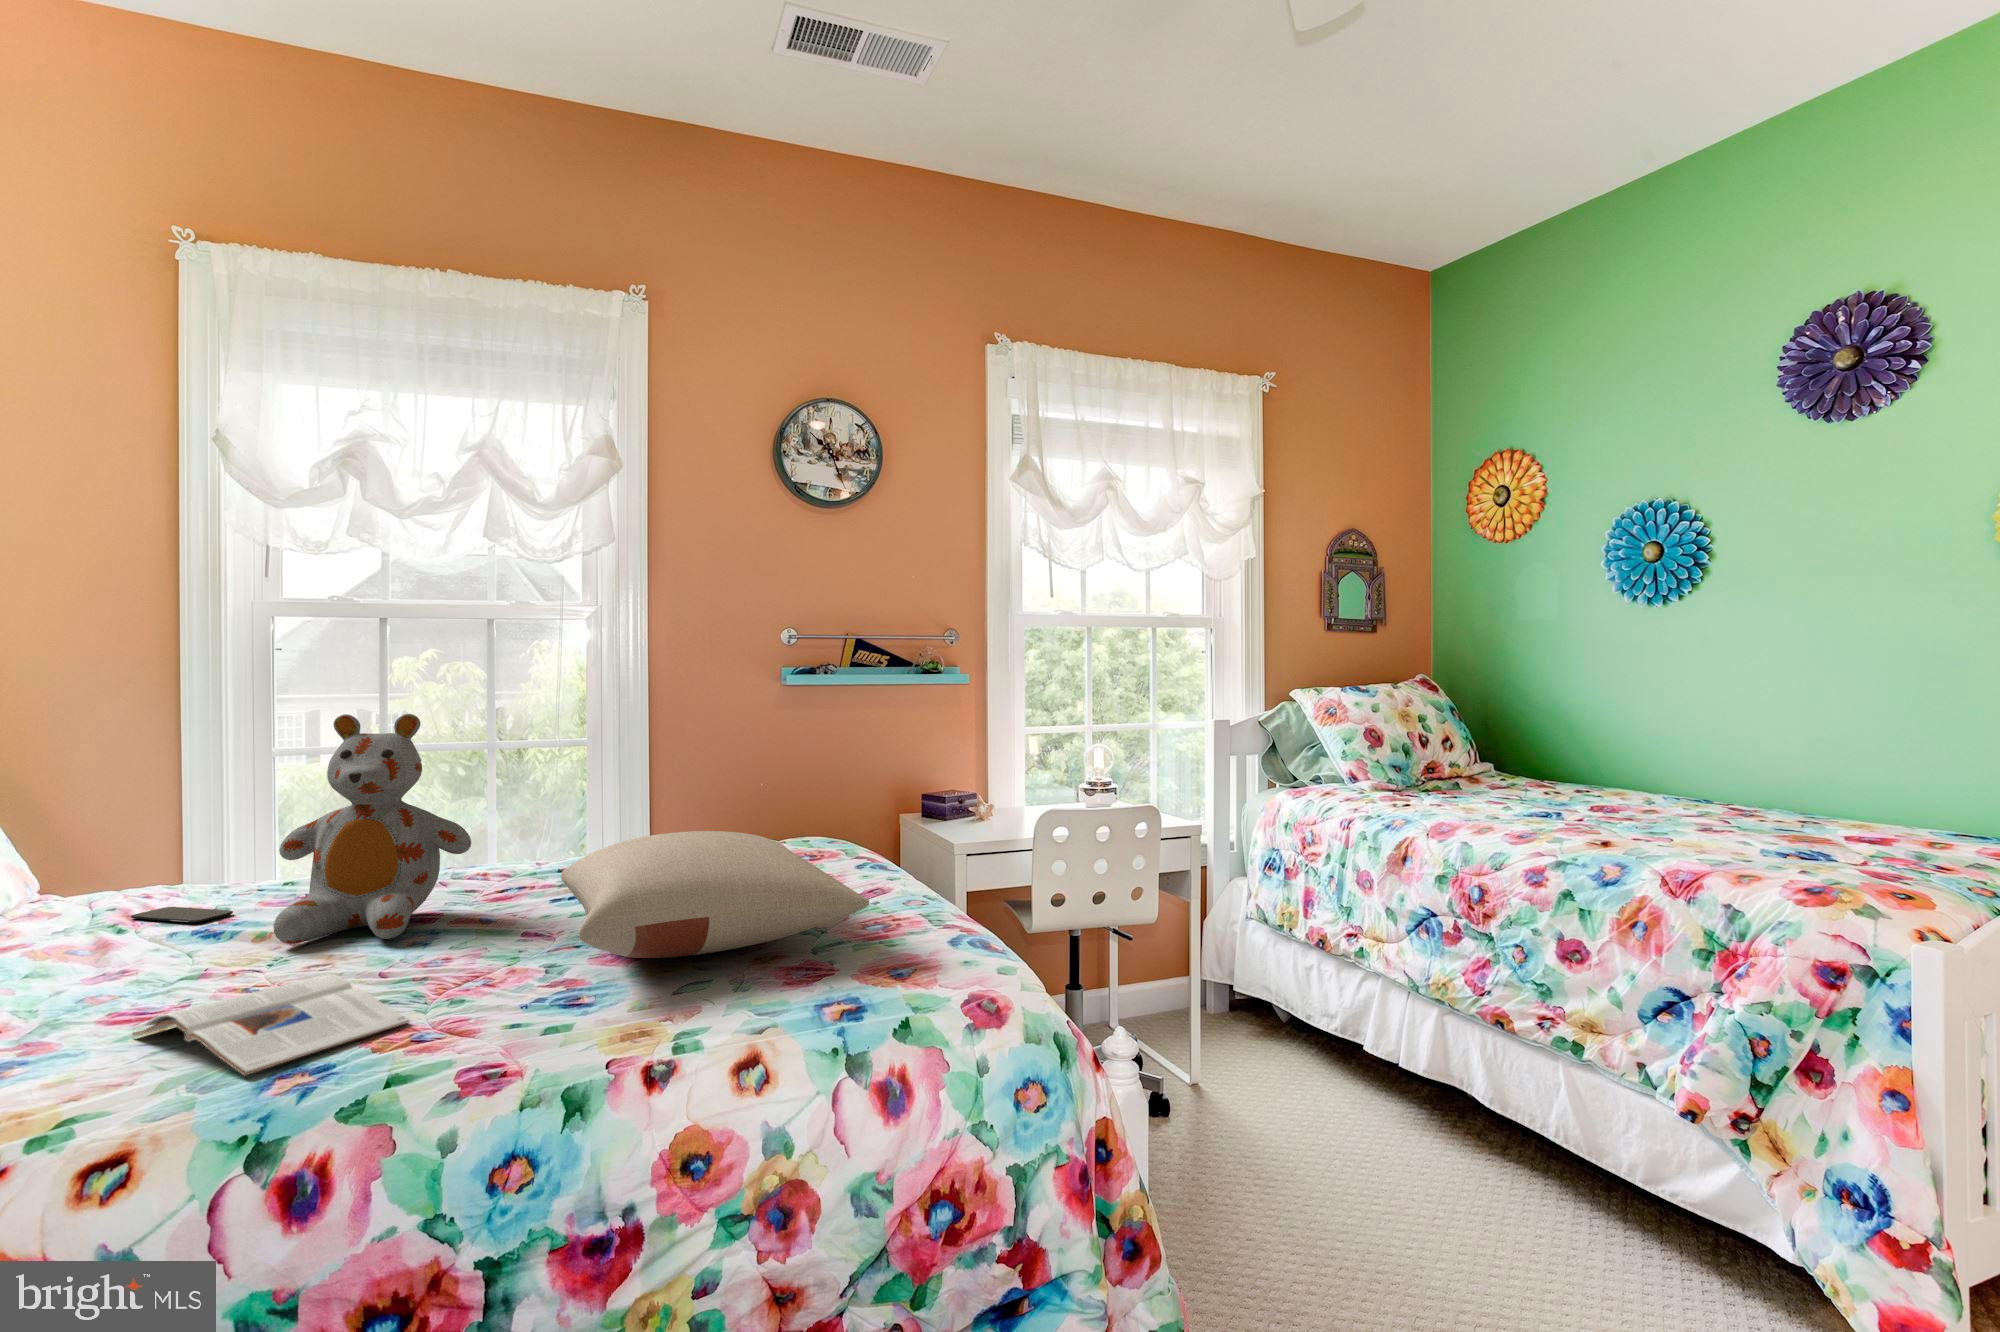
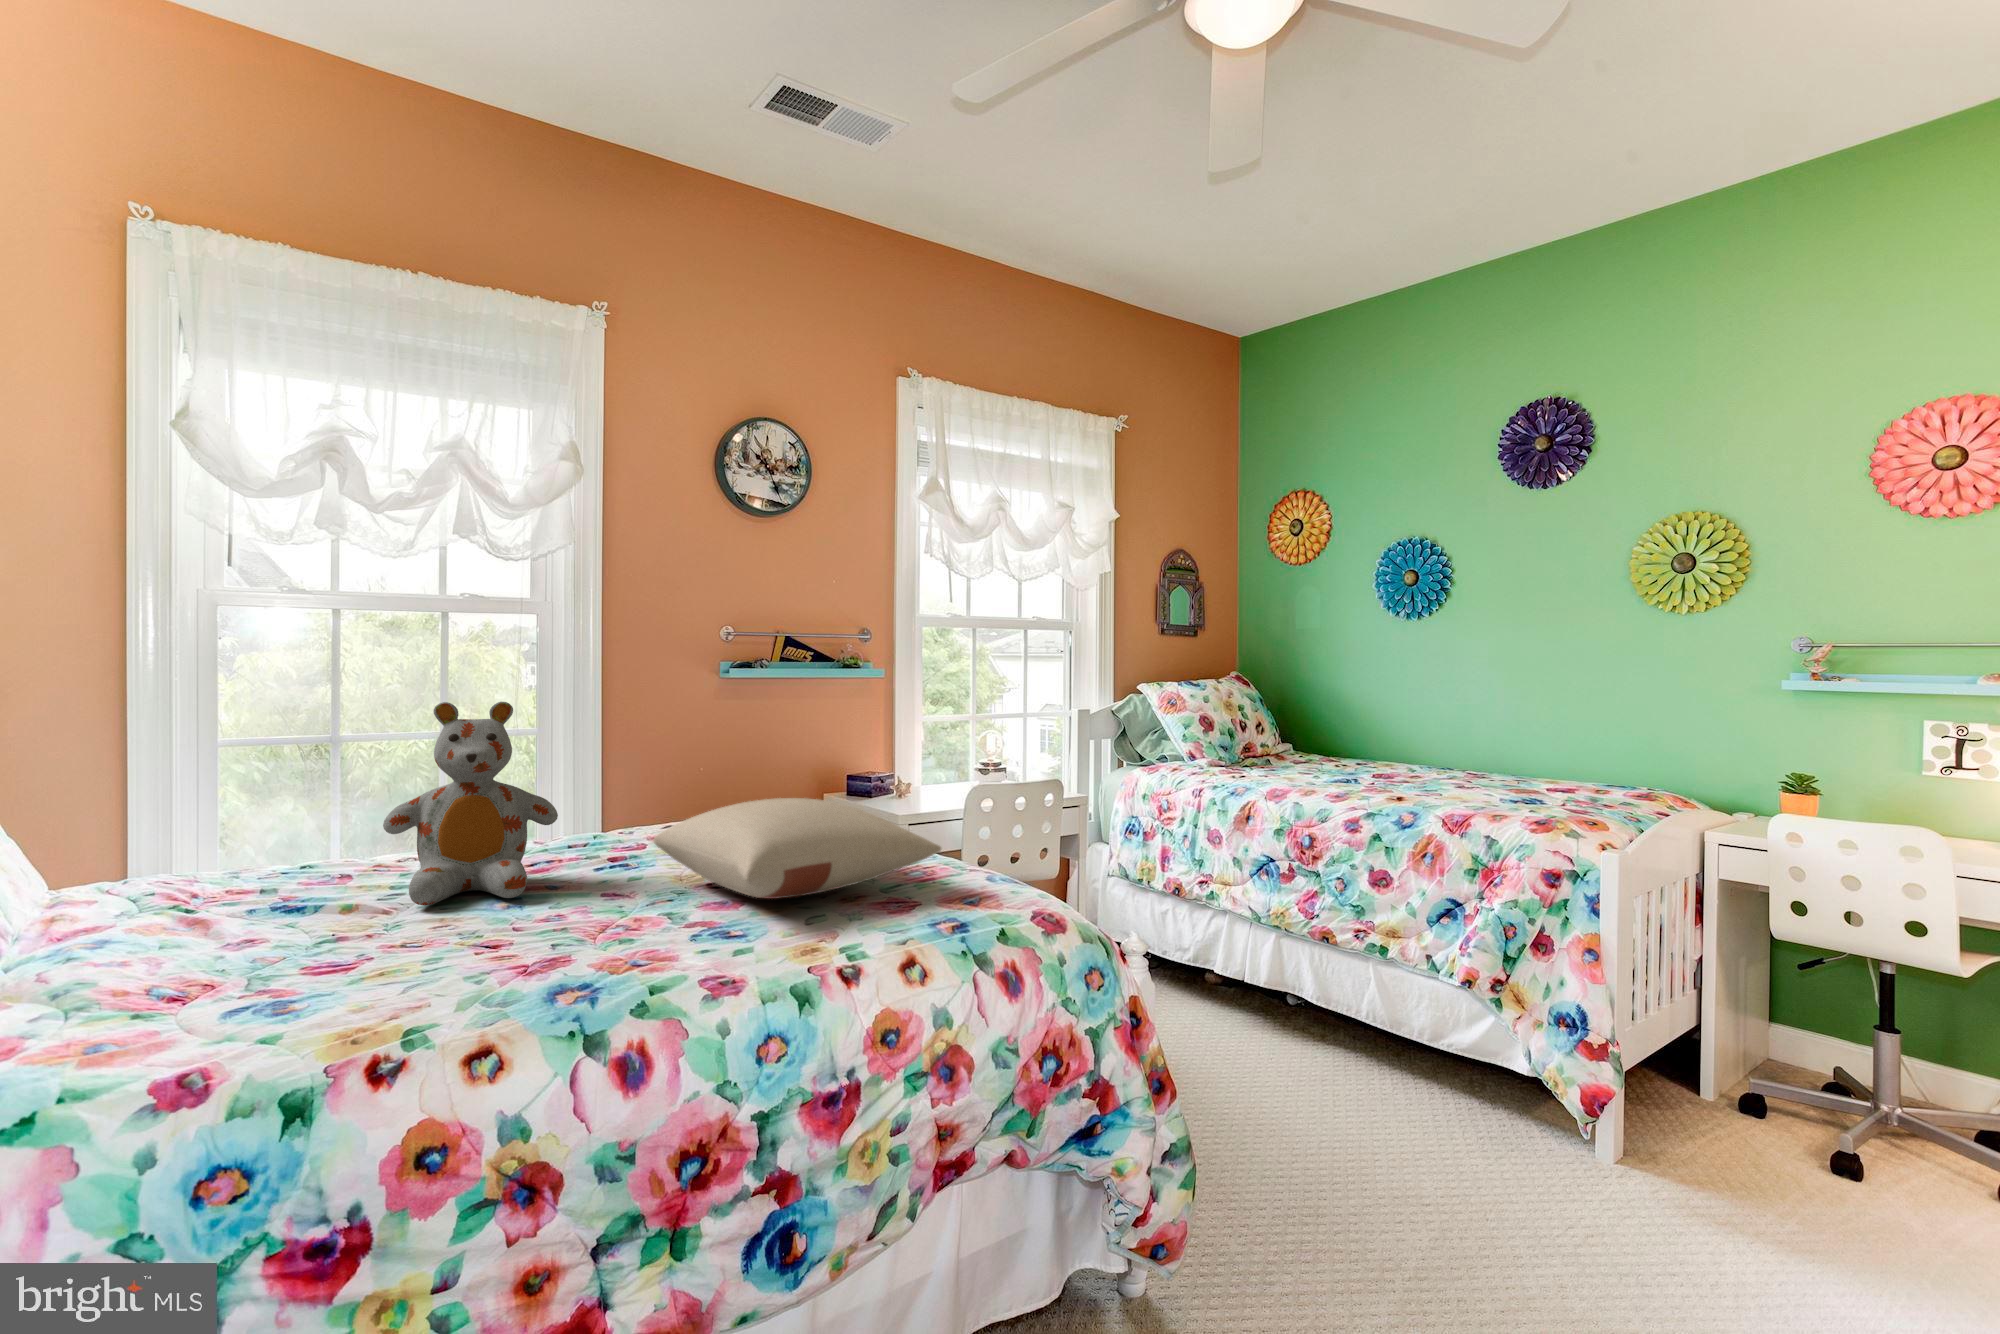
smartphone: present [130,907,233,923] -> none [216,884,319,895]
magazine: present [133,974,410,1075] -> none [385,920,622,991]

